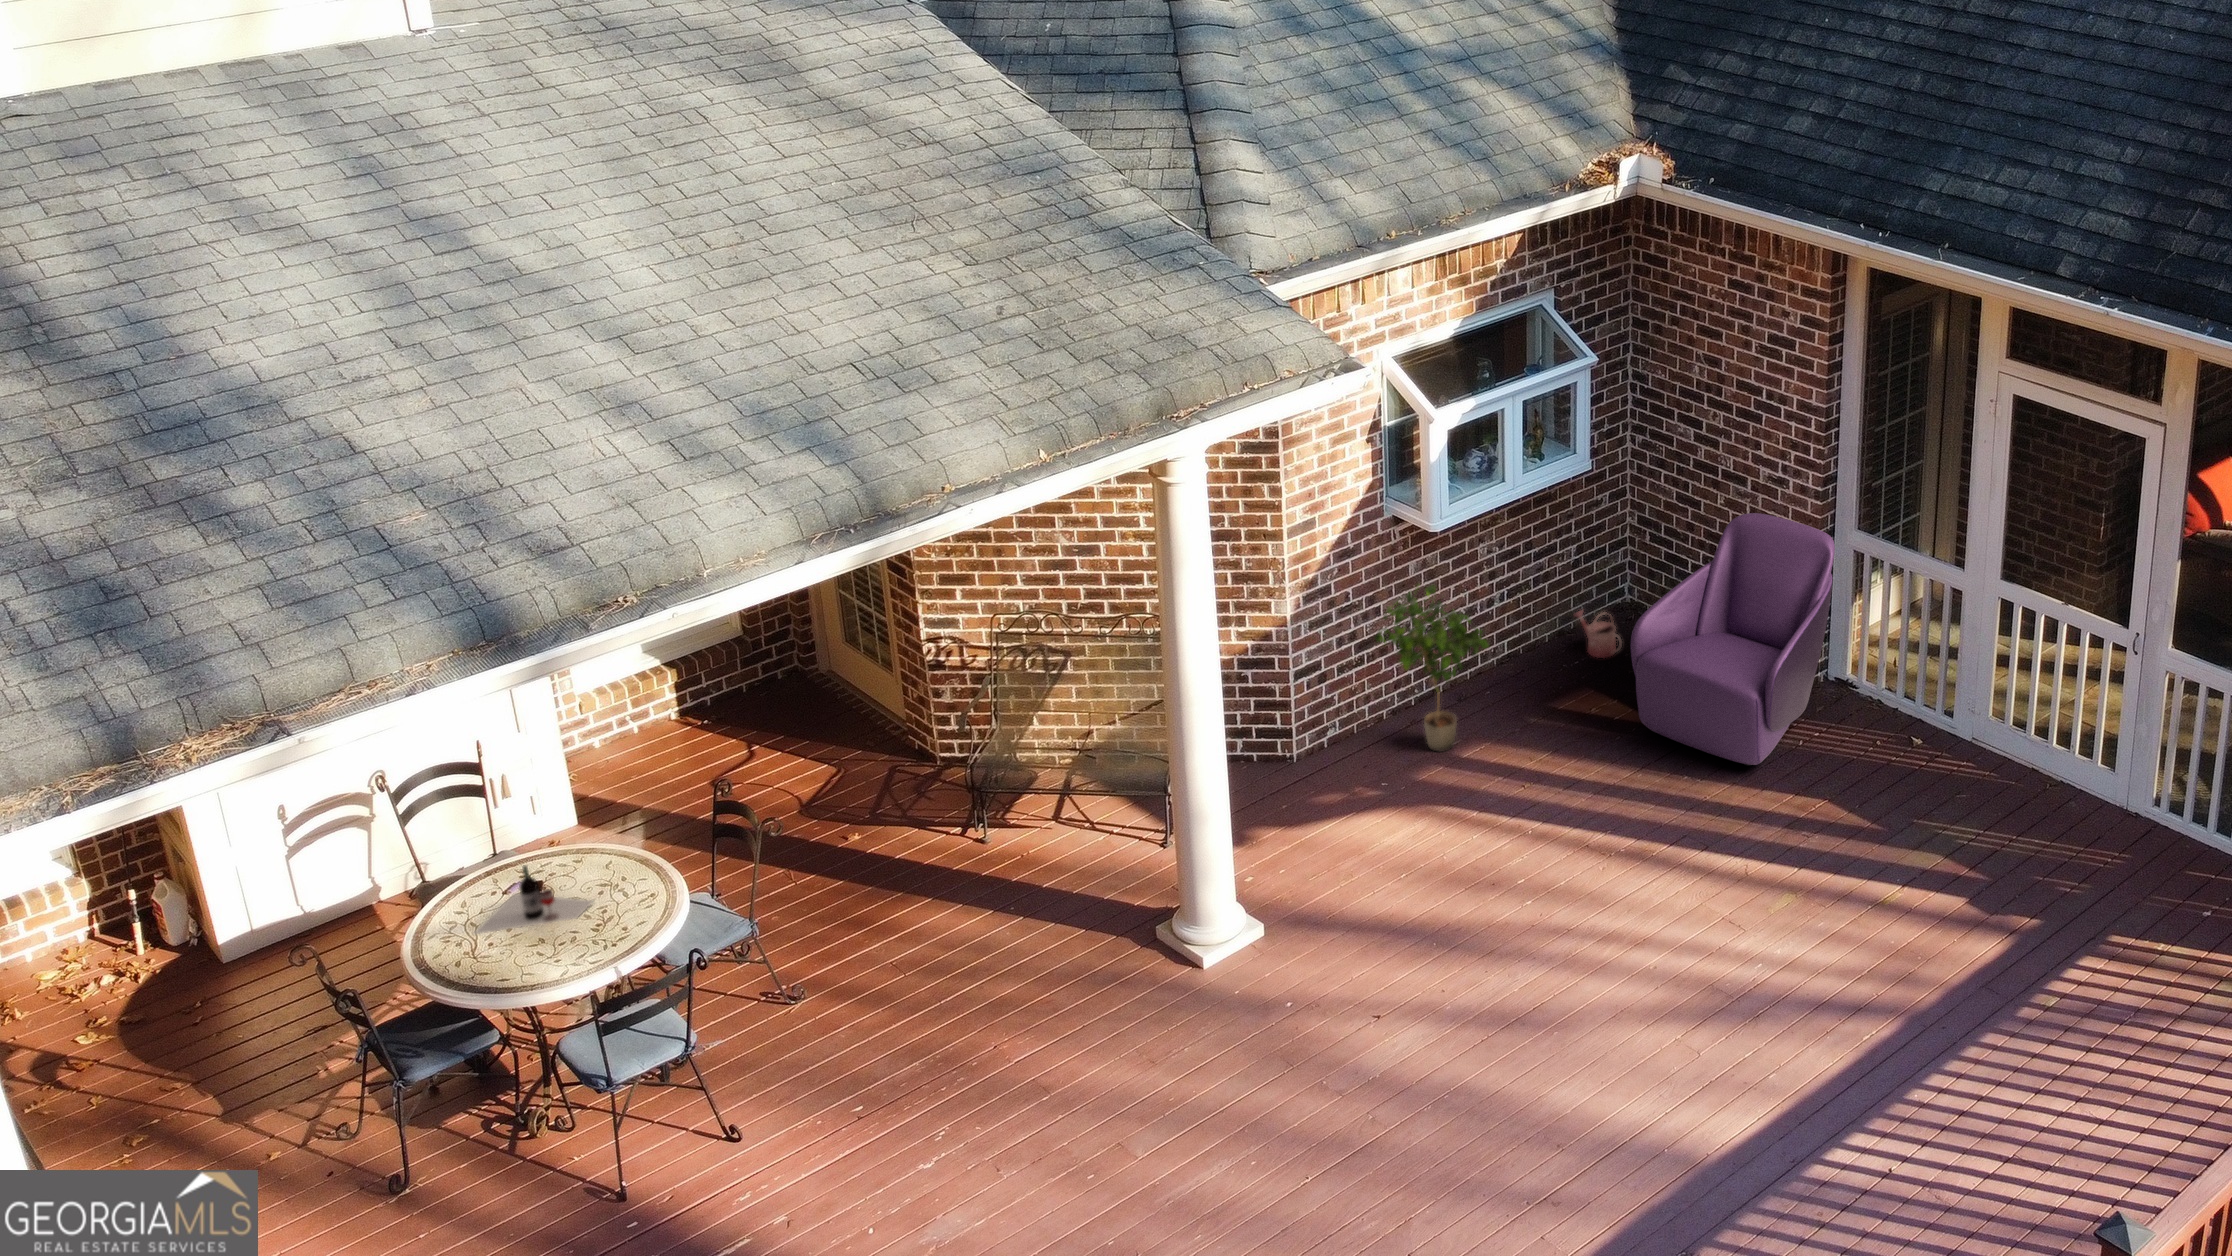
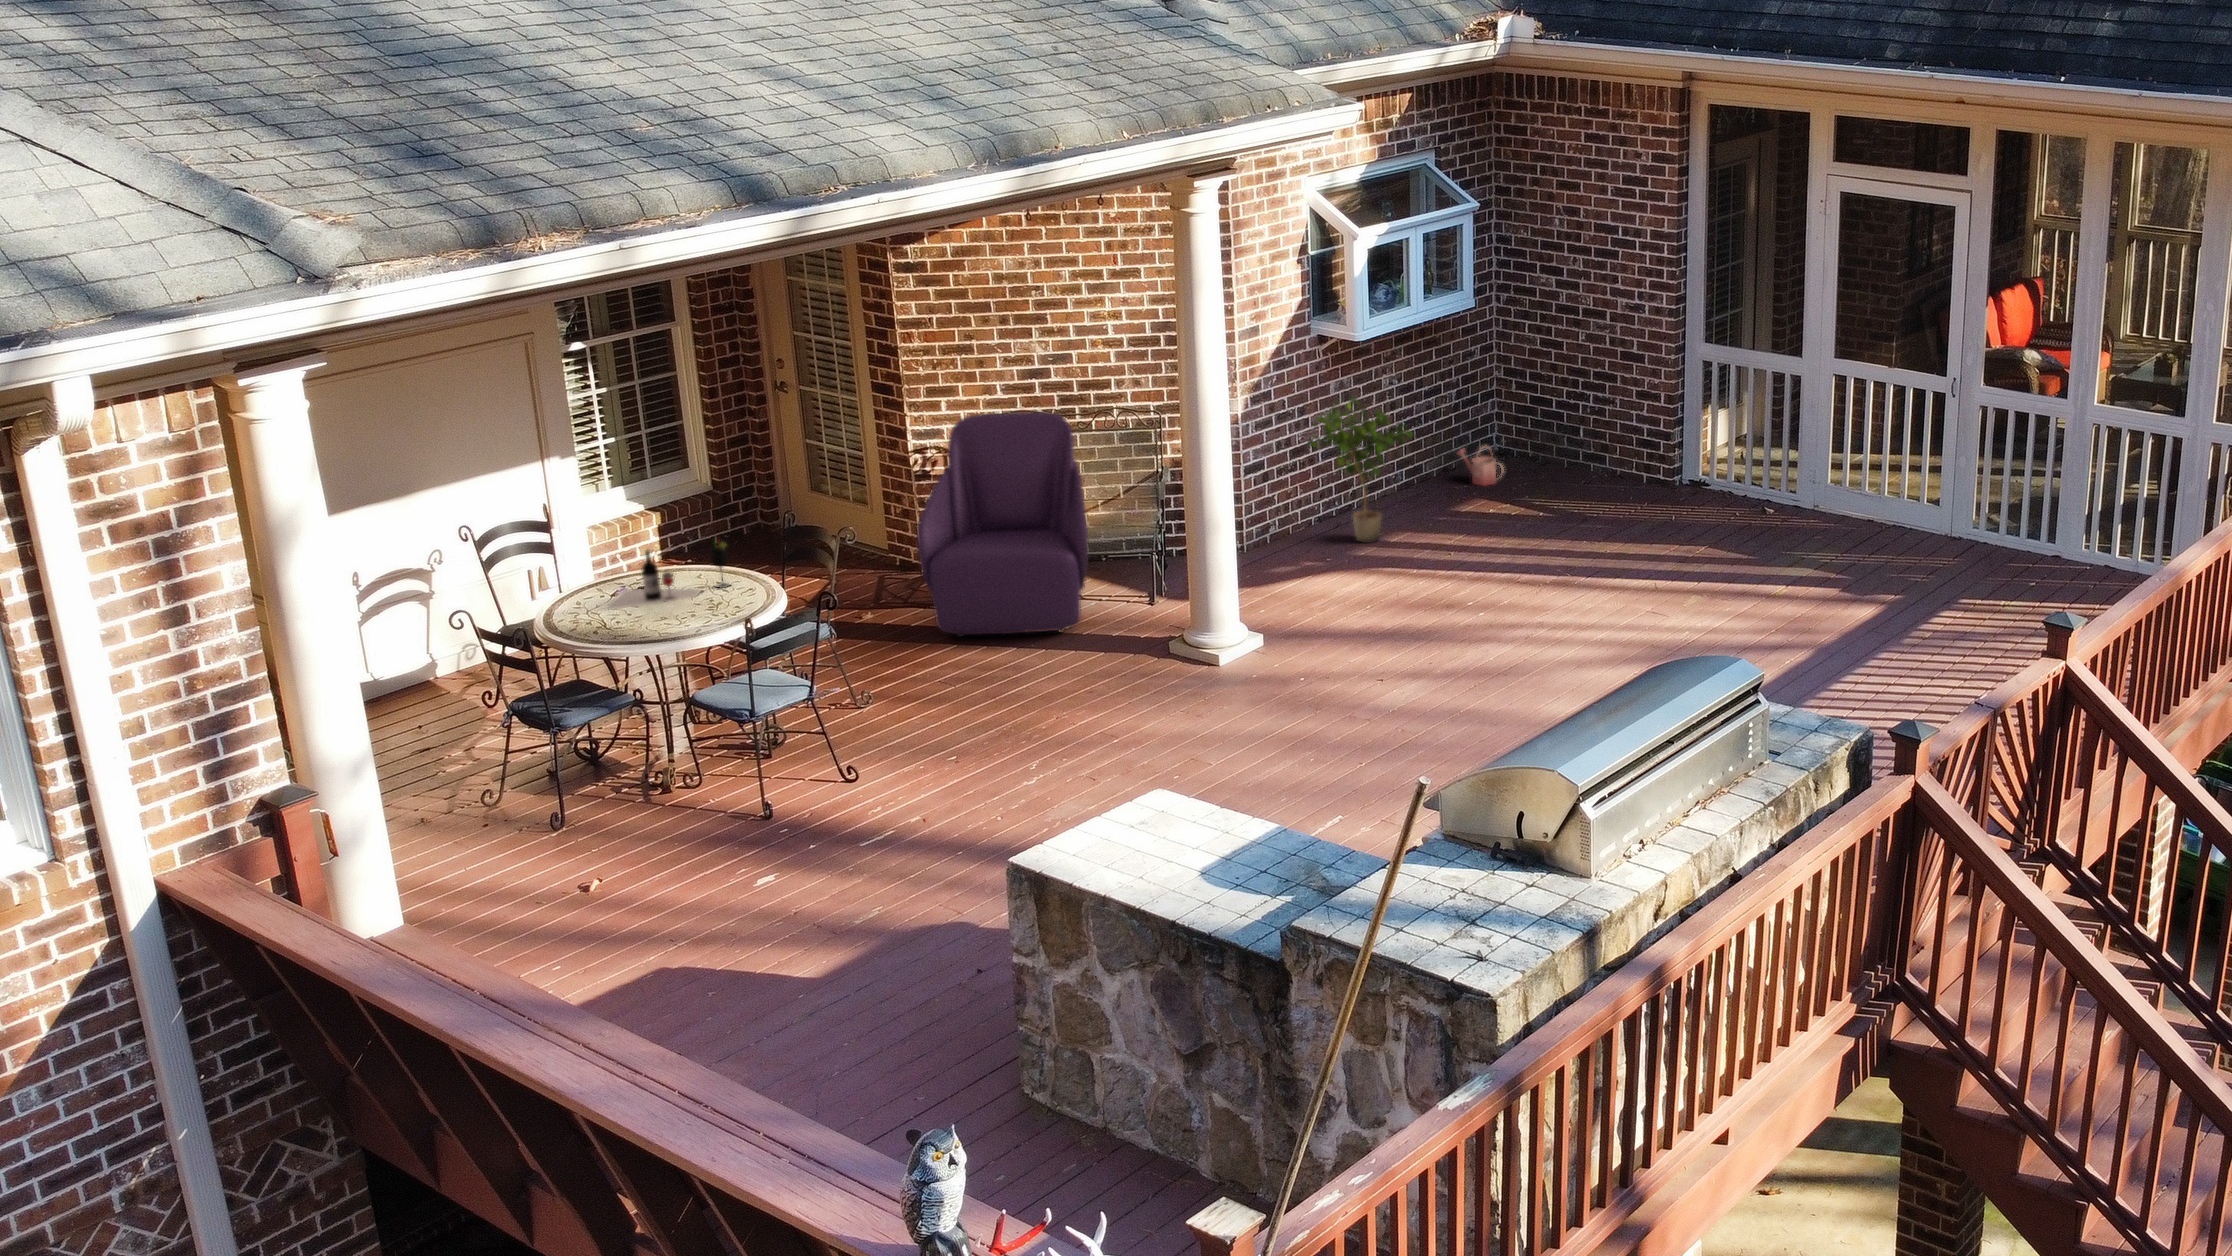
armchair: present [1631,513,1835,766] -> present [917,412,1088,636]
wine glass: none [604,850,627,899] -> present [711,541,729,588]

